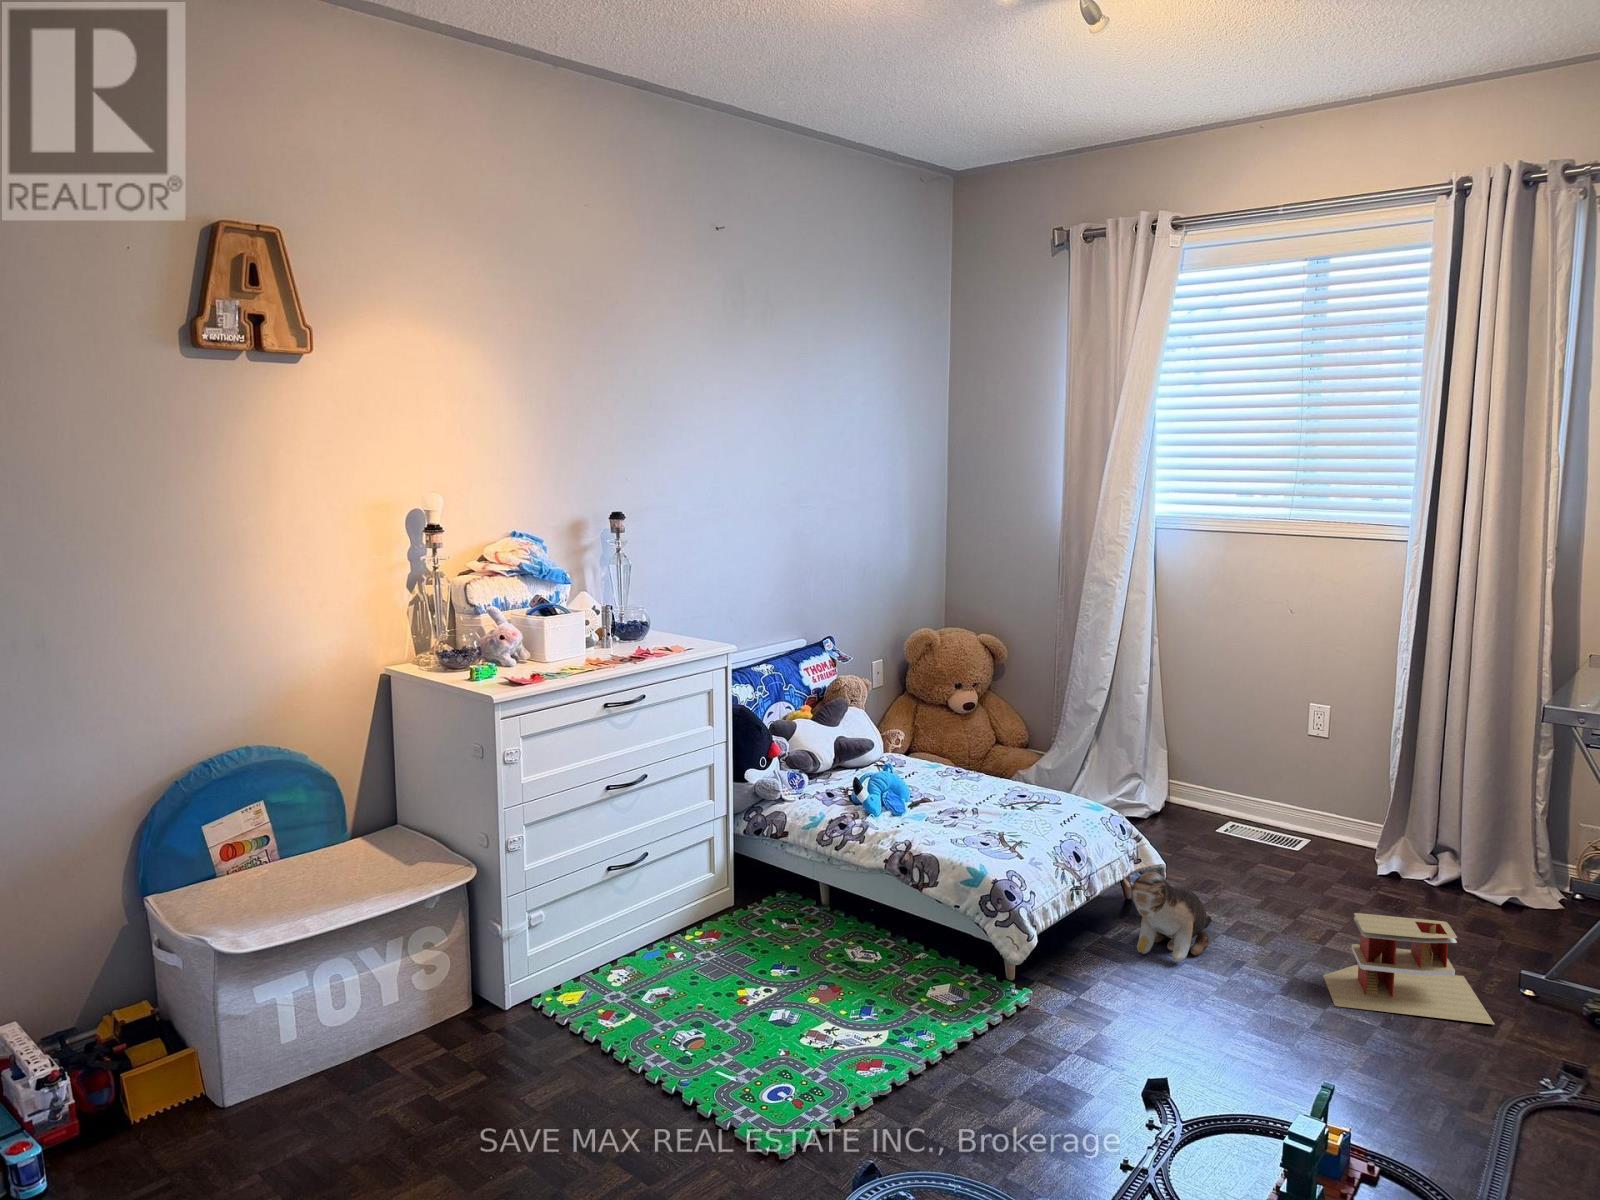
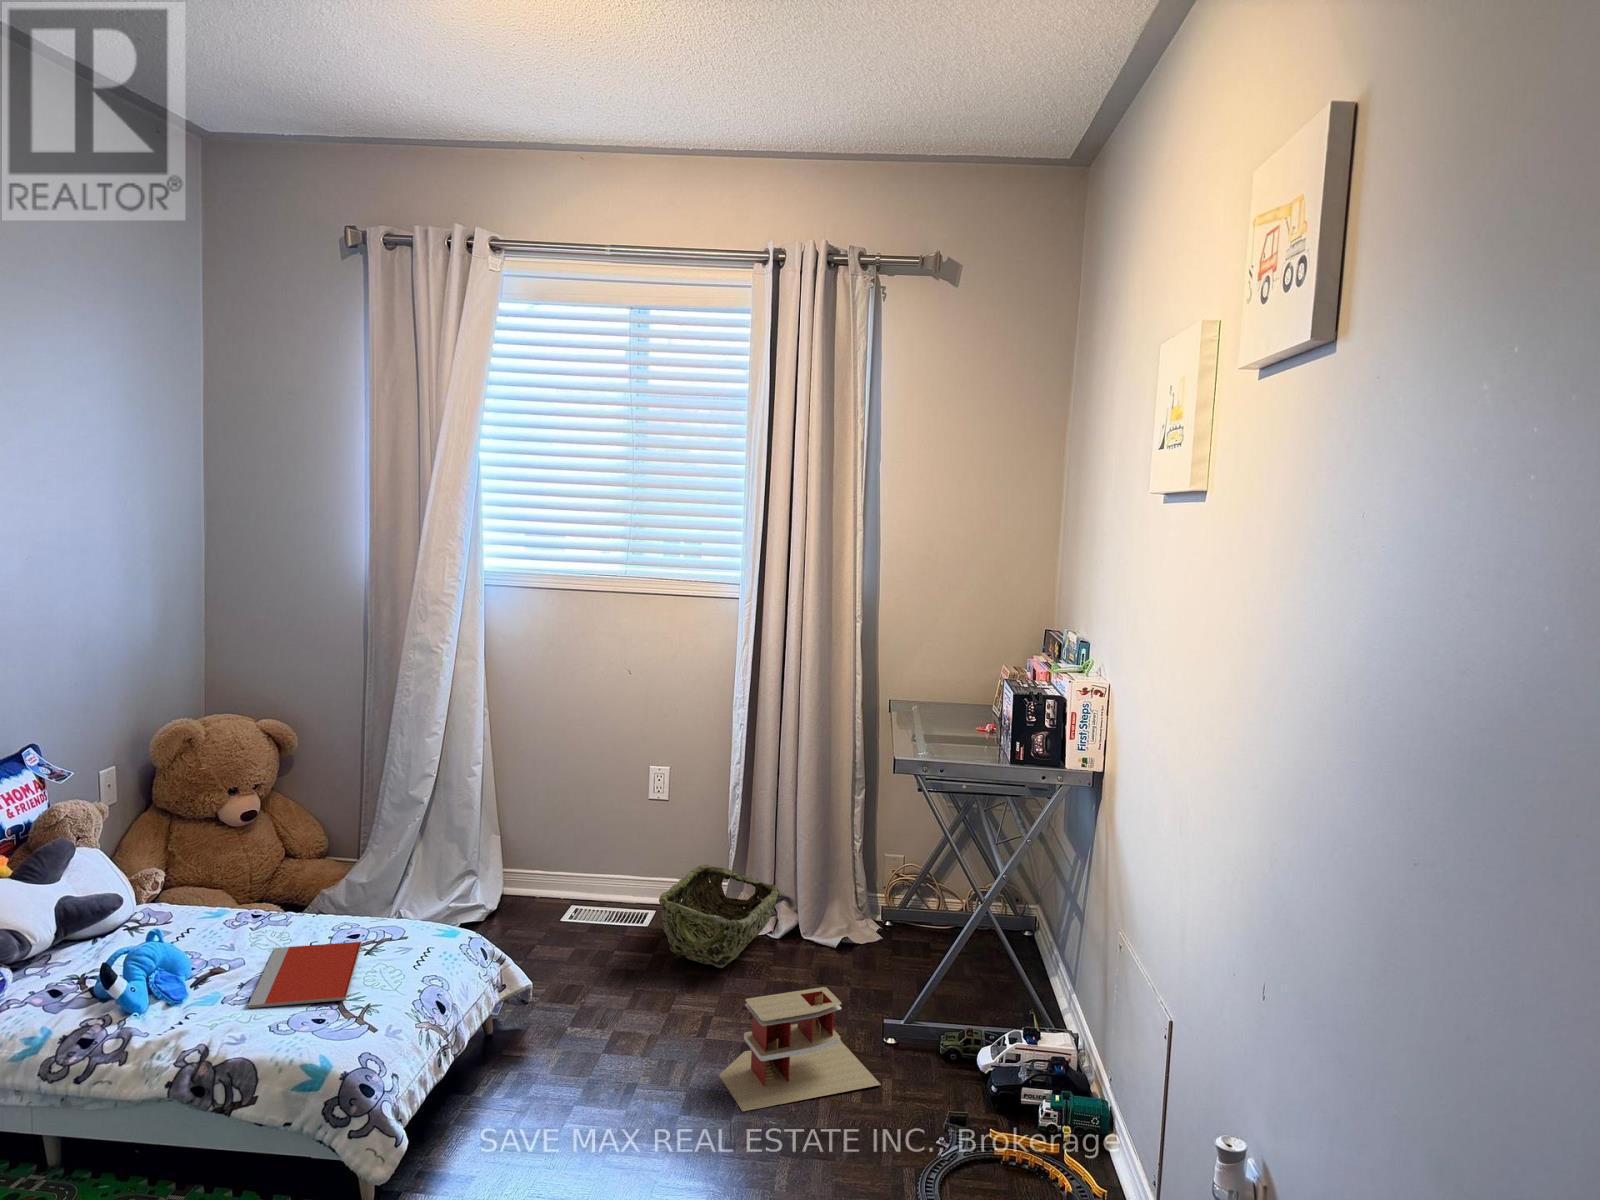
notebook: none [941,795,1027,835] -> present [248,942,361,1008]
woven basket: none [1299,802,1441,897] -> present [659,865,780,968]
plush toy: present [1123,872,1212,962] -> none [507,1005,599,1108]

